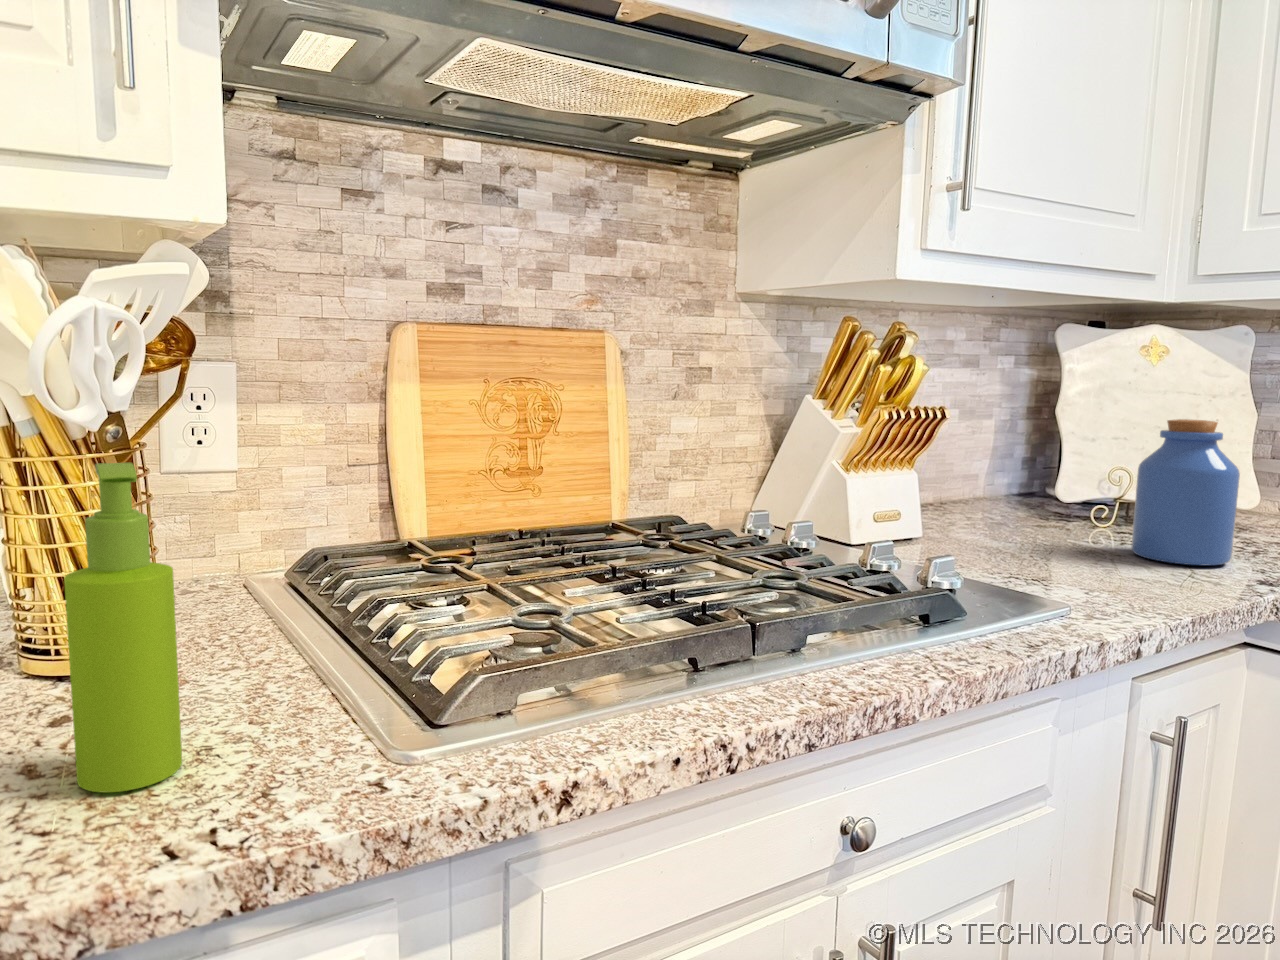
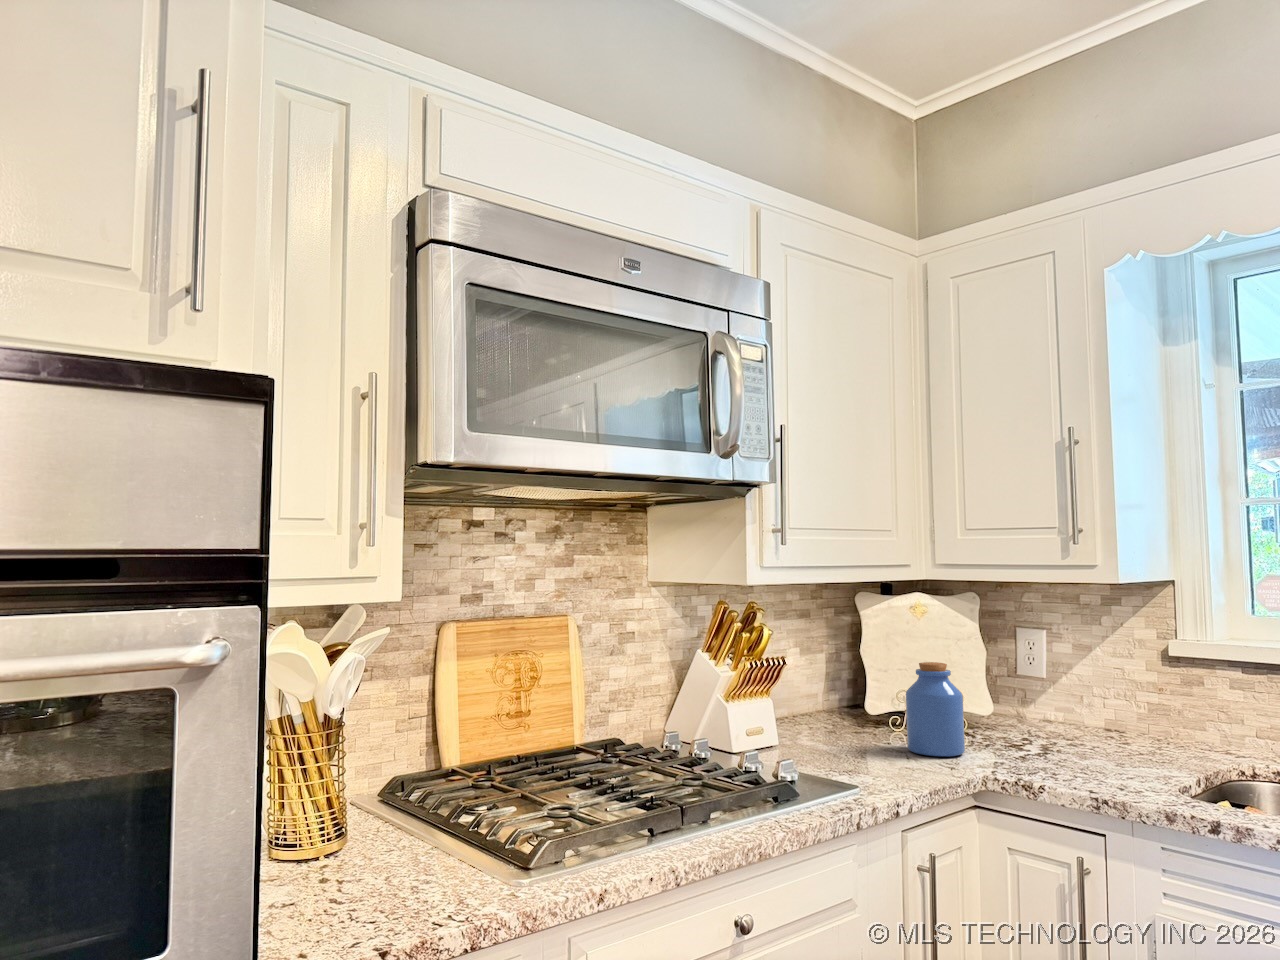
soap dispenser: present [64,462,182,793] -> none [365,738,414,906]

